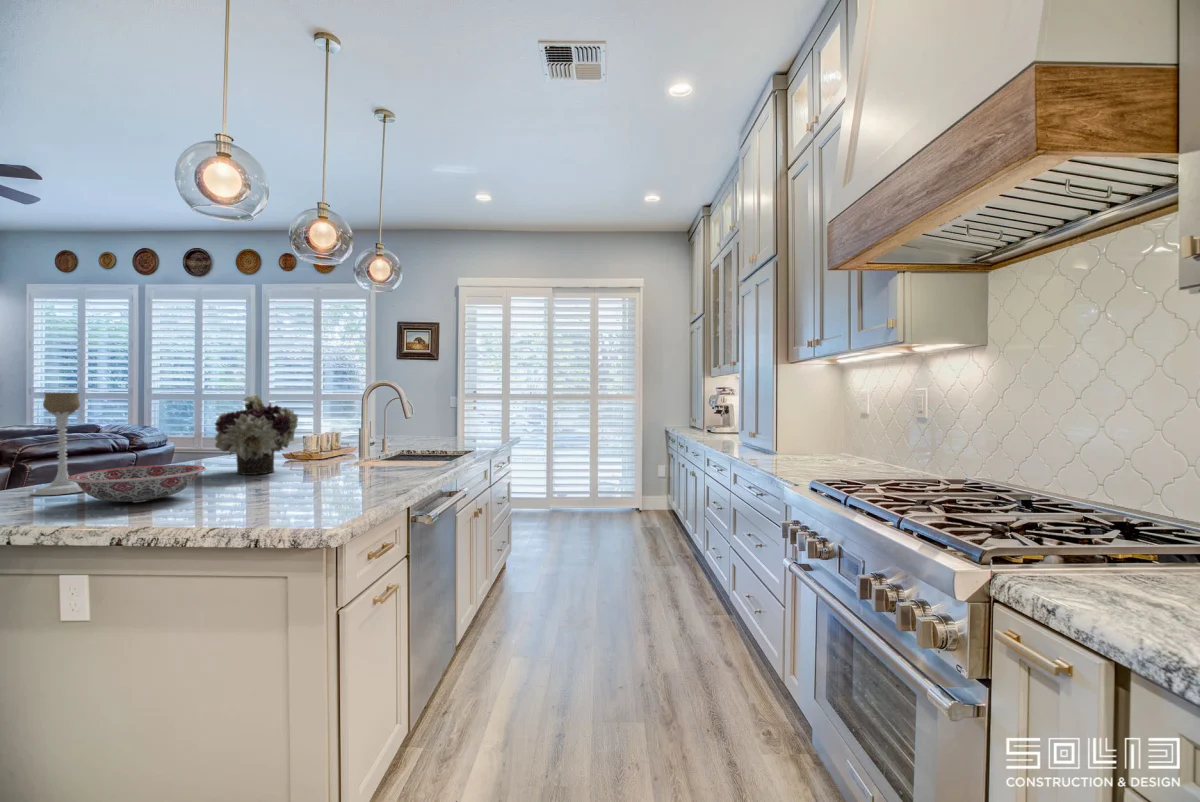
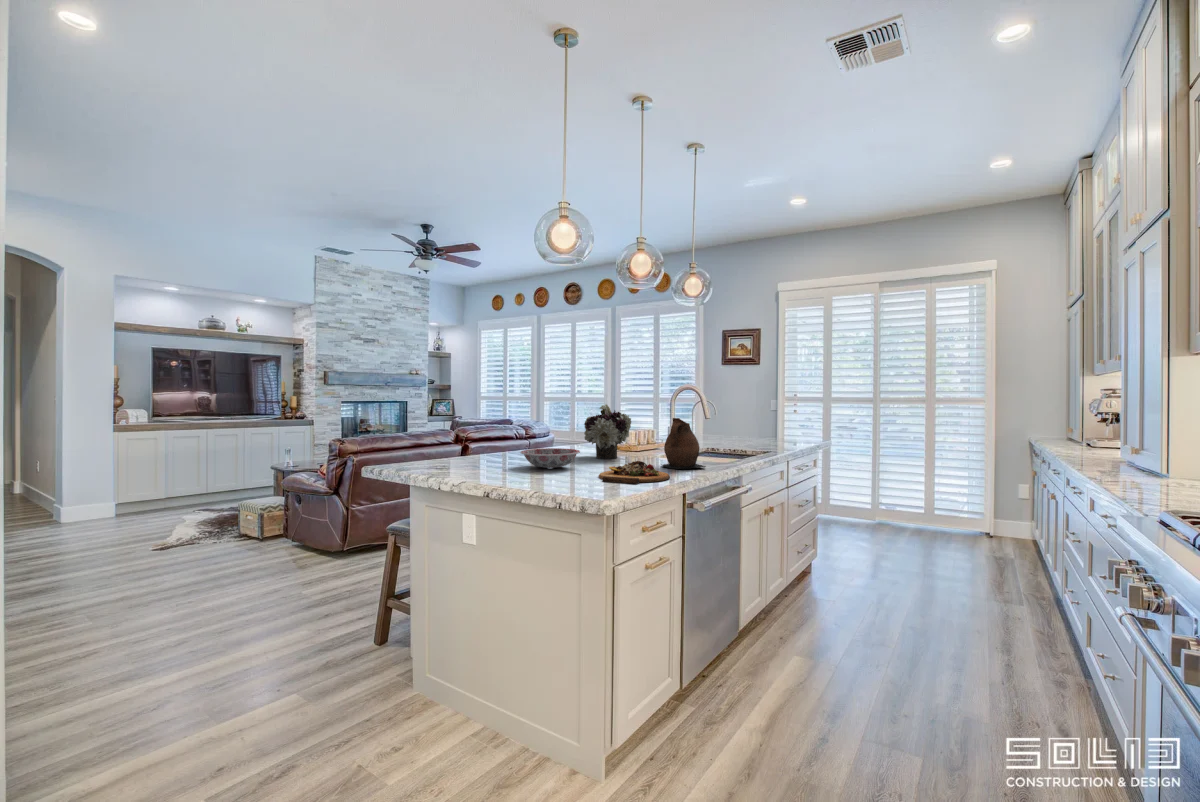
candle holder: present [33,393,82,495] -> none [504,404,527,462]
ceramic pitcher: none [347,412,416,482] -> present [662,418,706,469]
cutting board: none [244,477,372,519] -> present [599,461,670,484]

